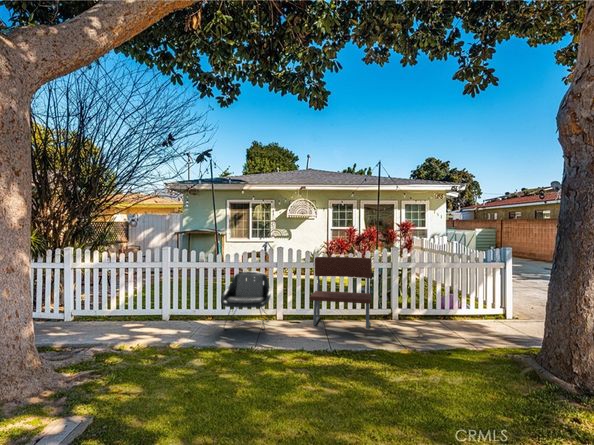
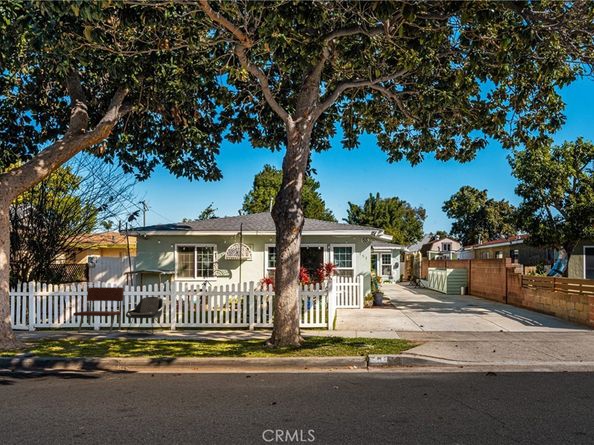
bench: present [310,257,372,329] -> present [73,287,124,334]

